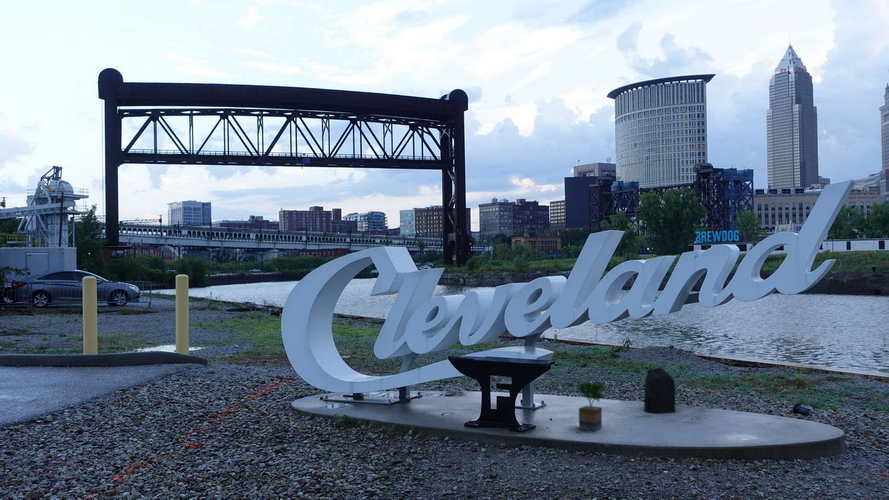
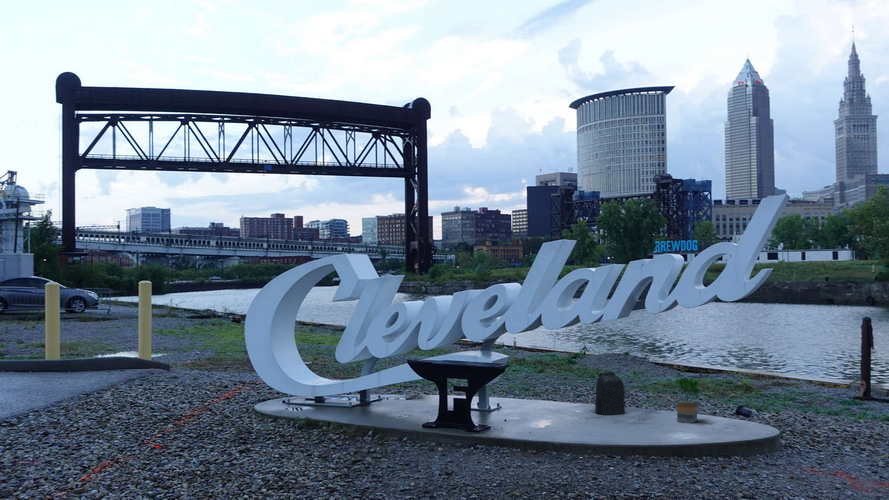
potted tree: present [578,382,607,431] -> present [675,378,702,423]

